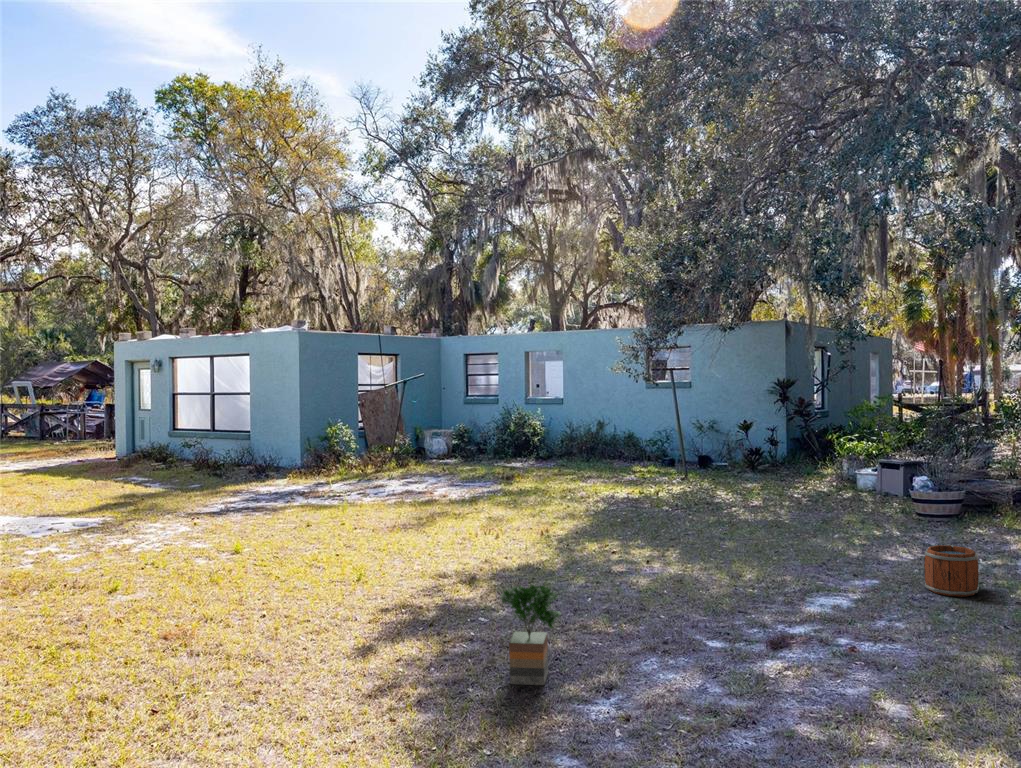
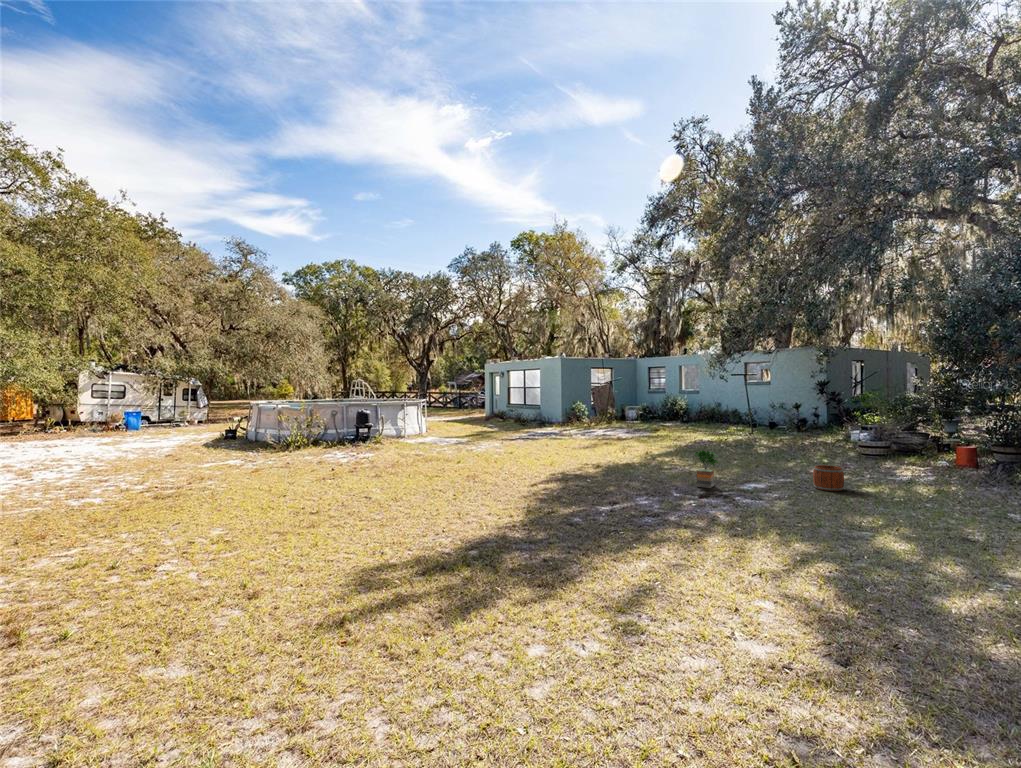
potted tree: present [501,585,560,685] -> present [695,450,718,488]

